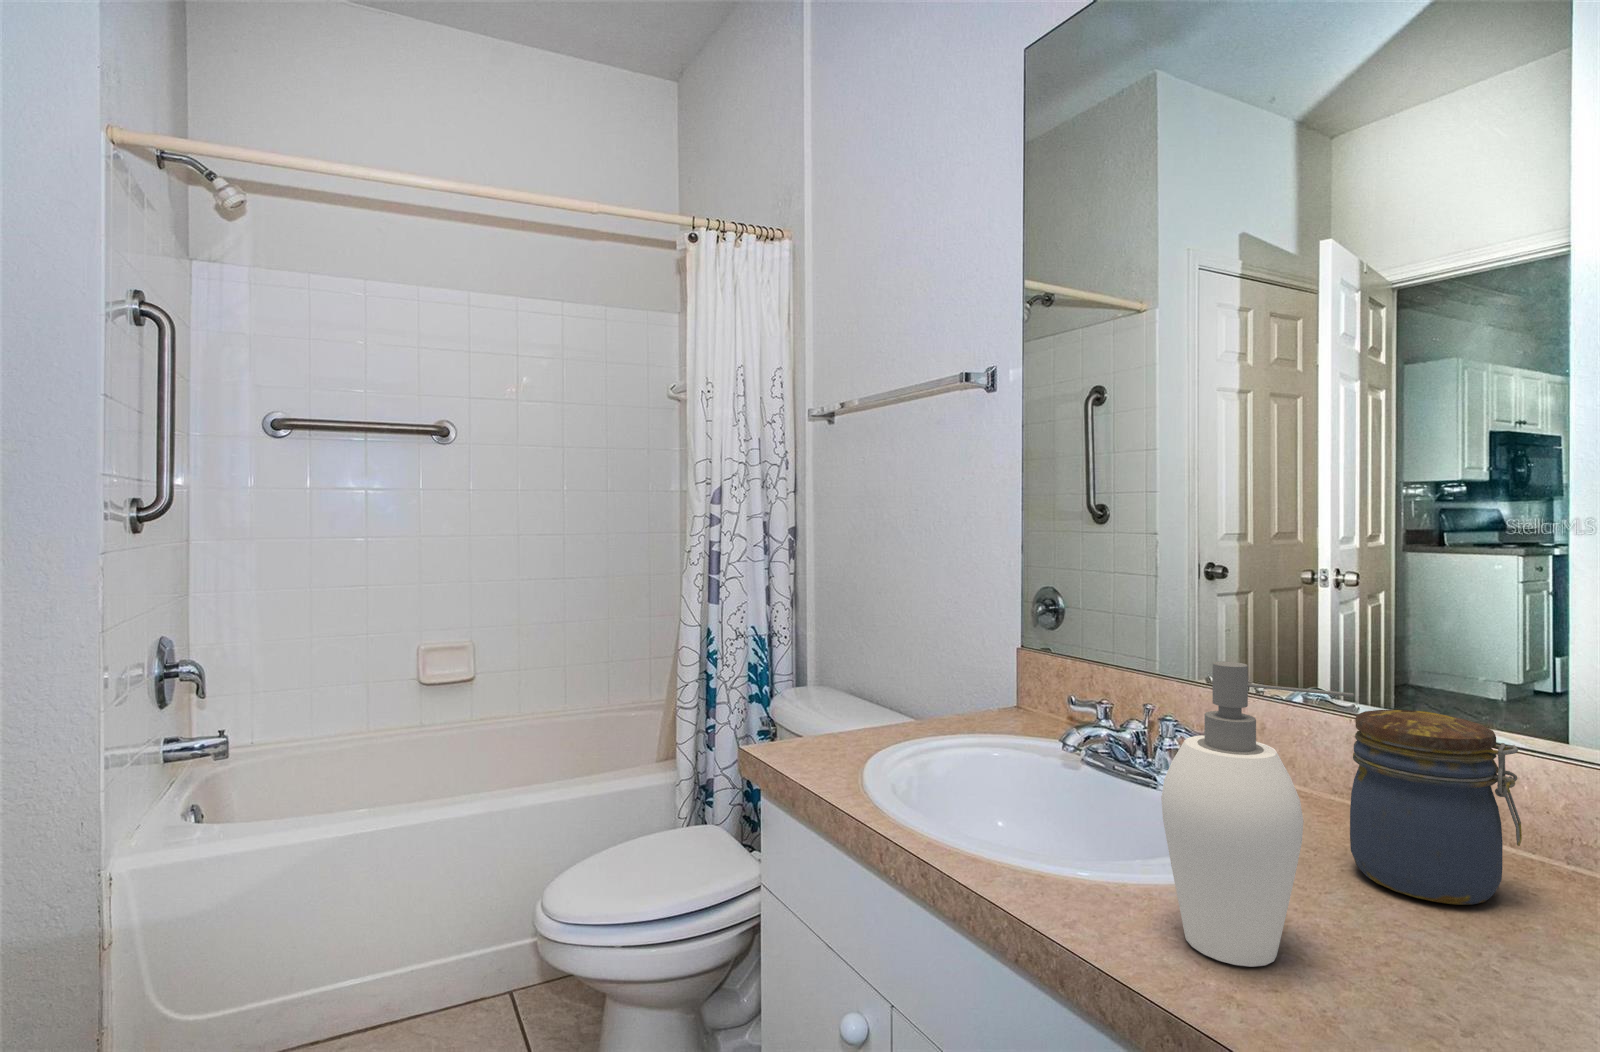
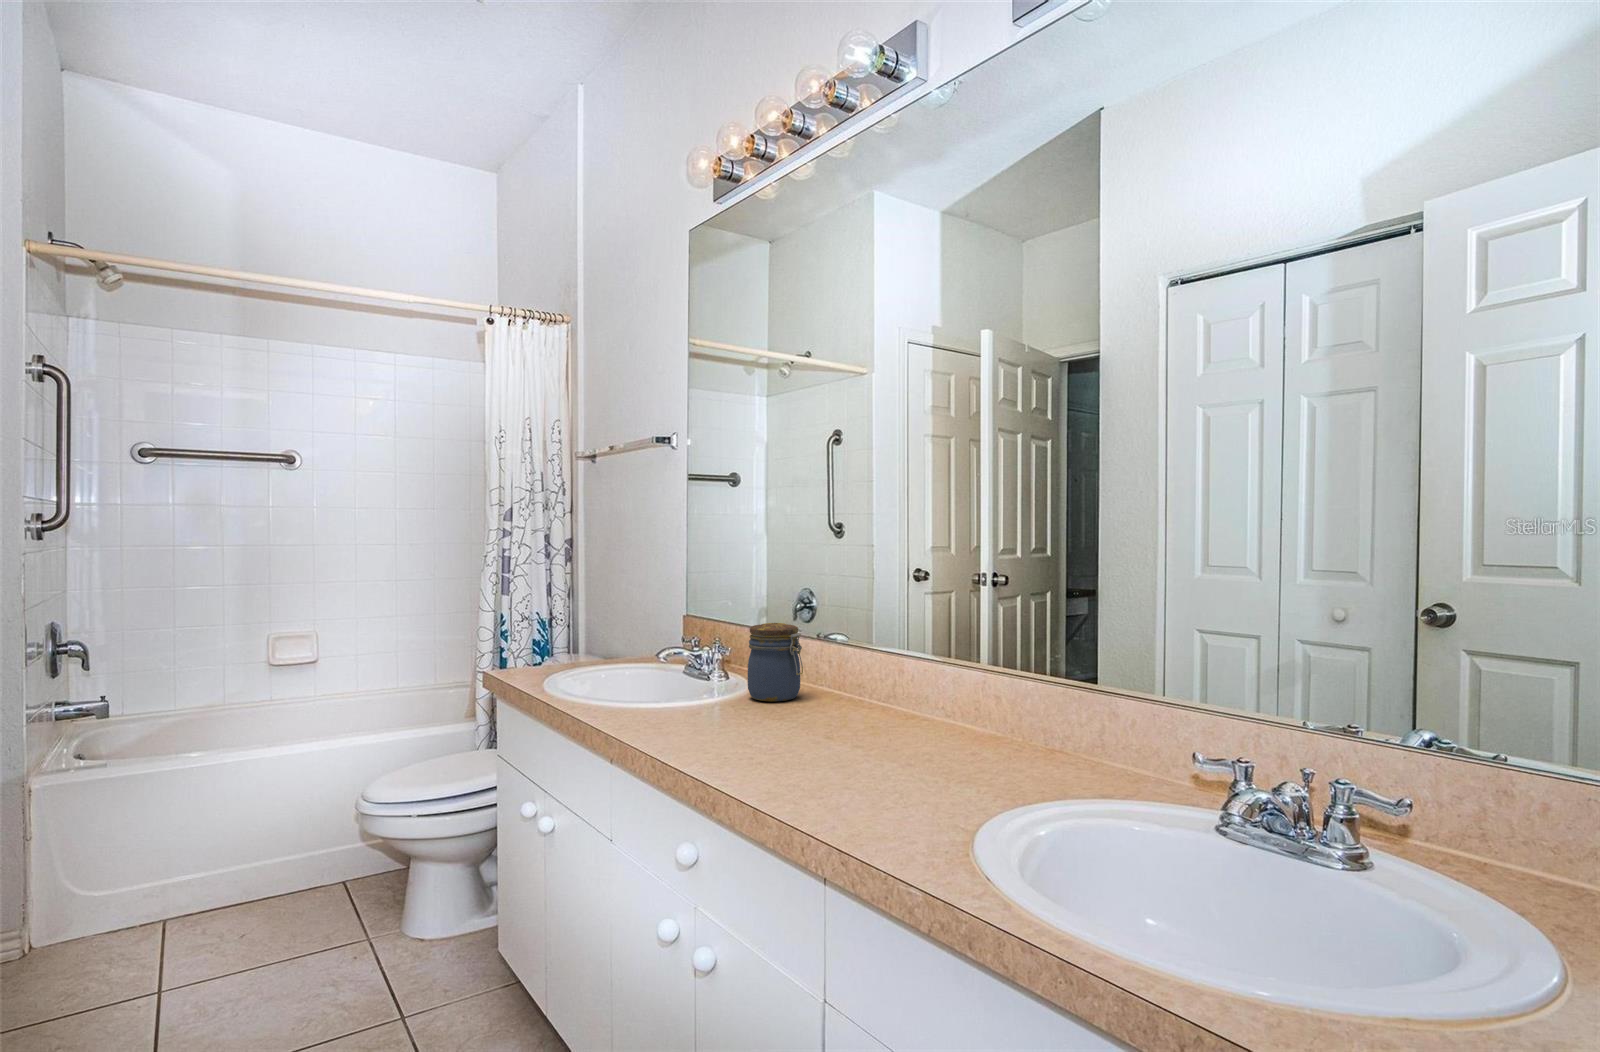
soap dispenser: present [1161,661,1354,967] -> none [634,597,697,717]

